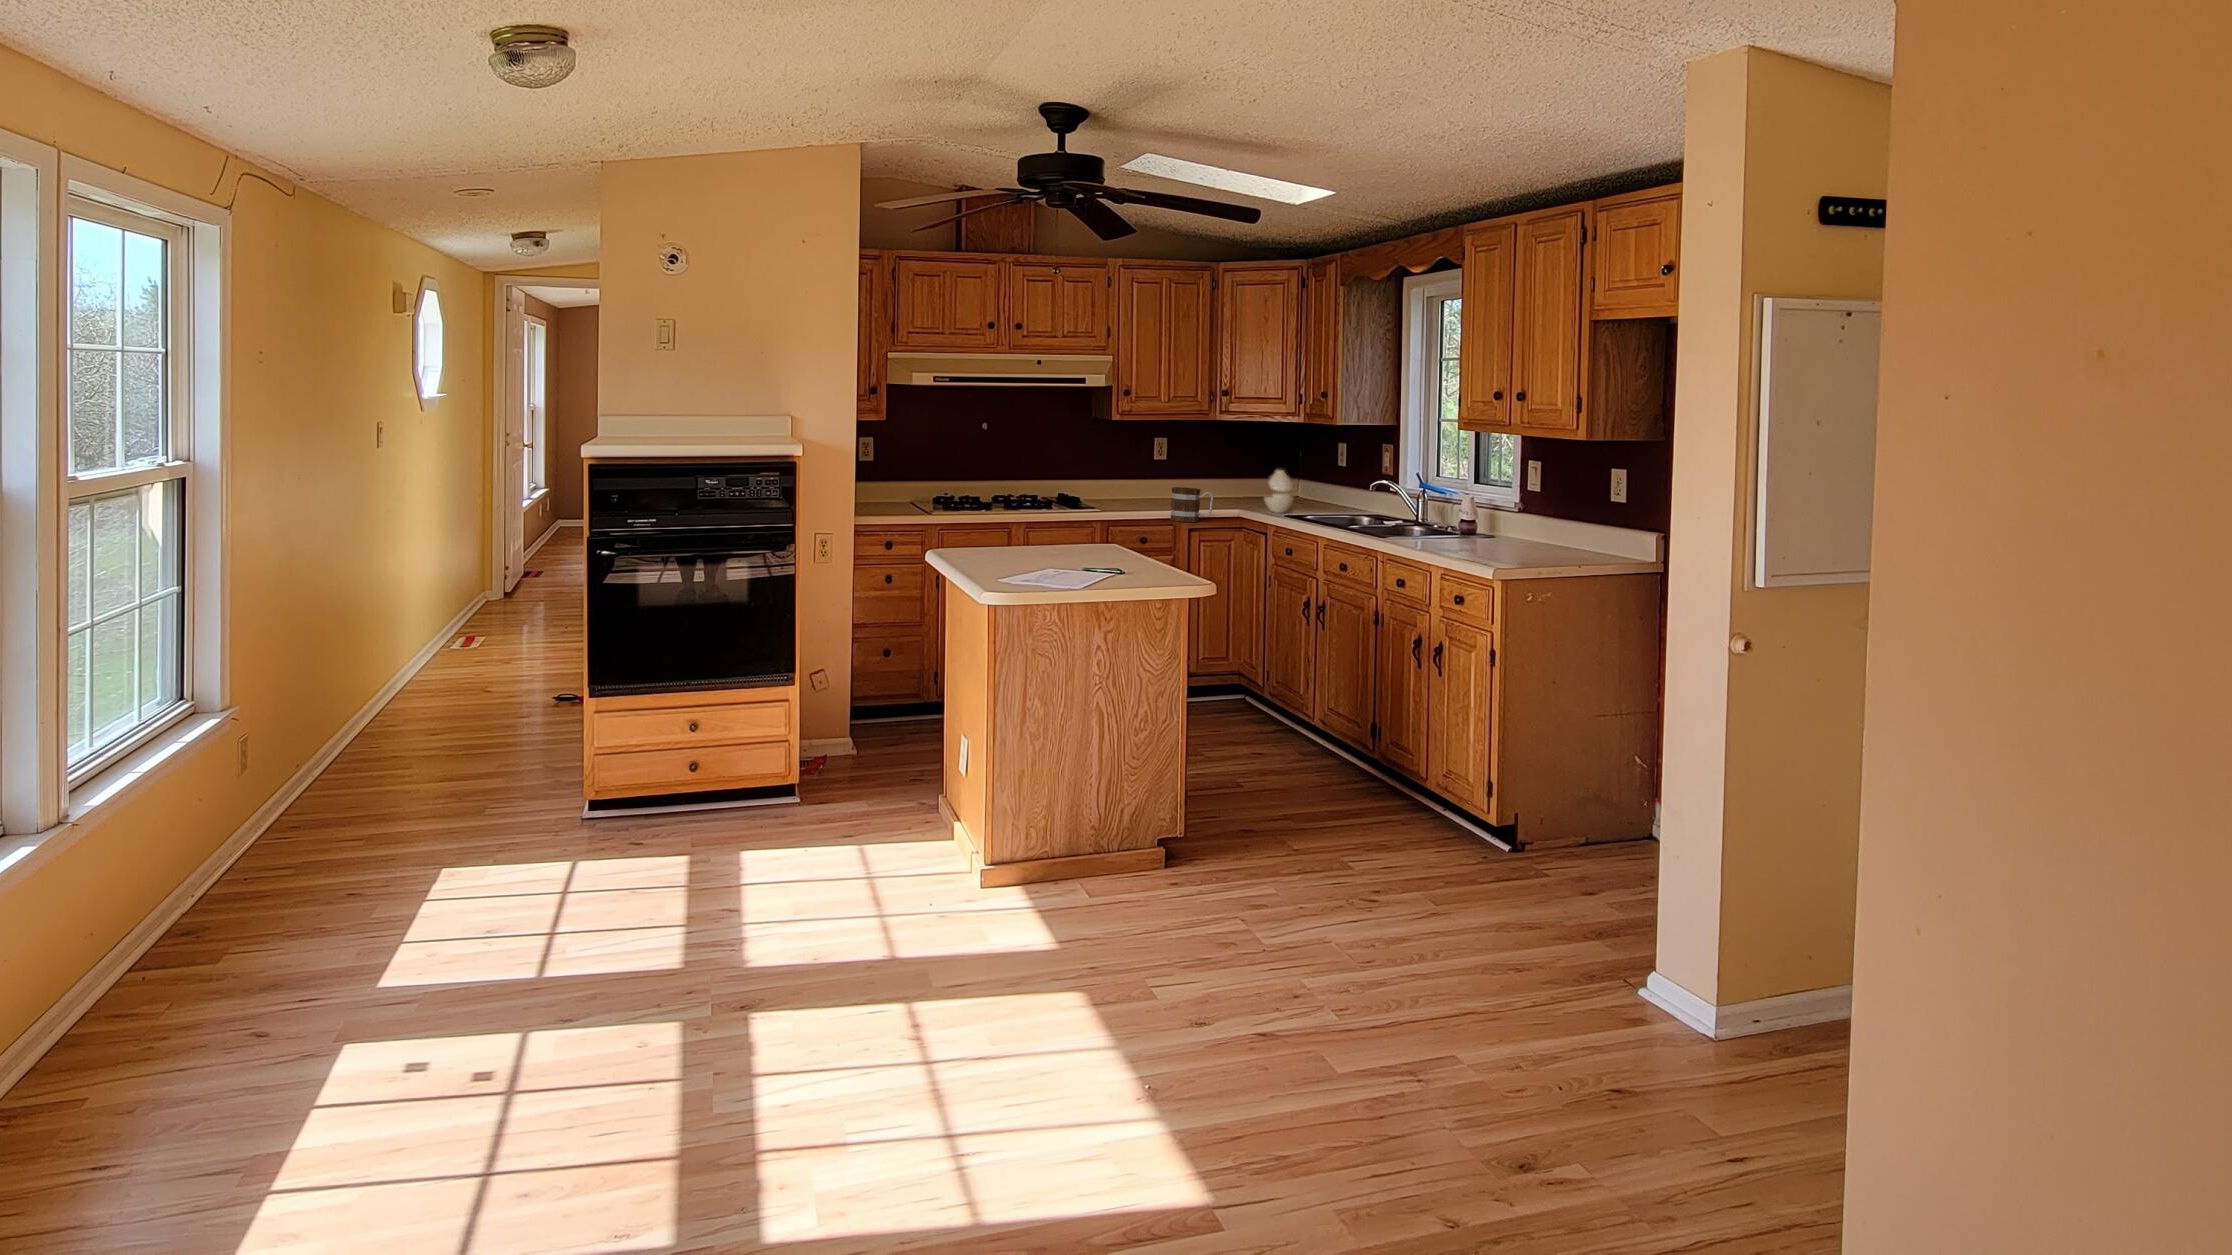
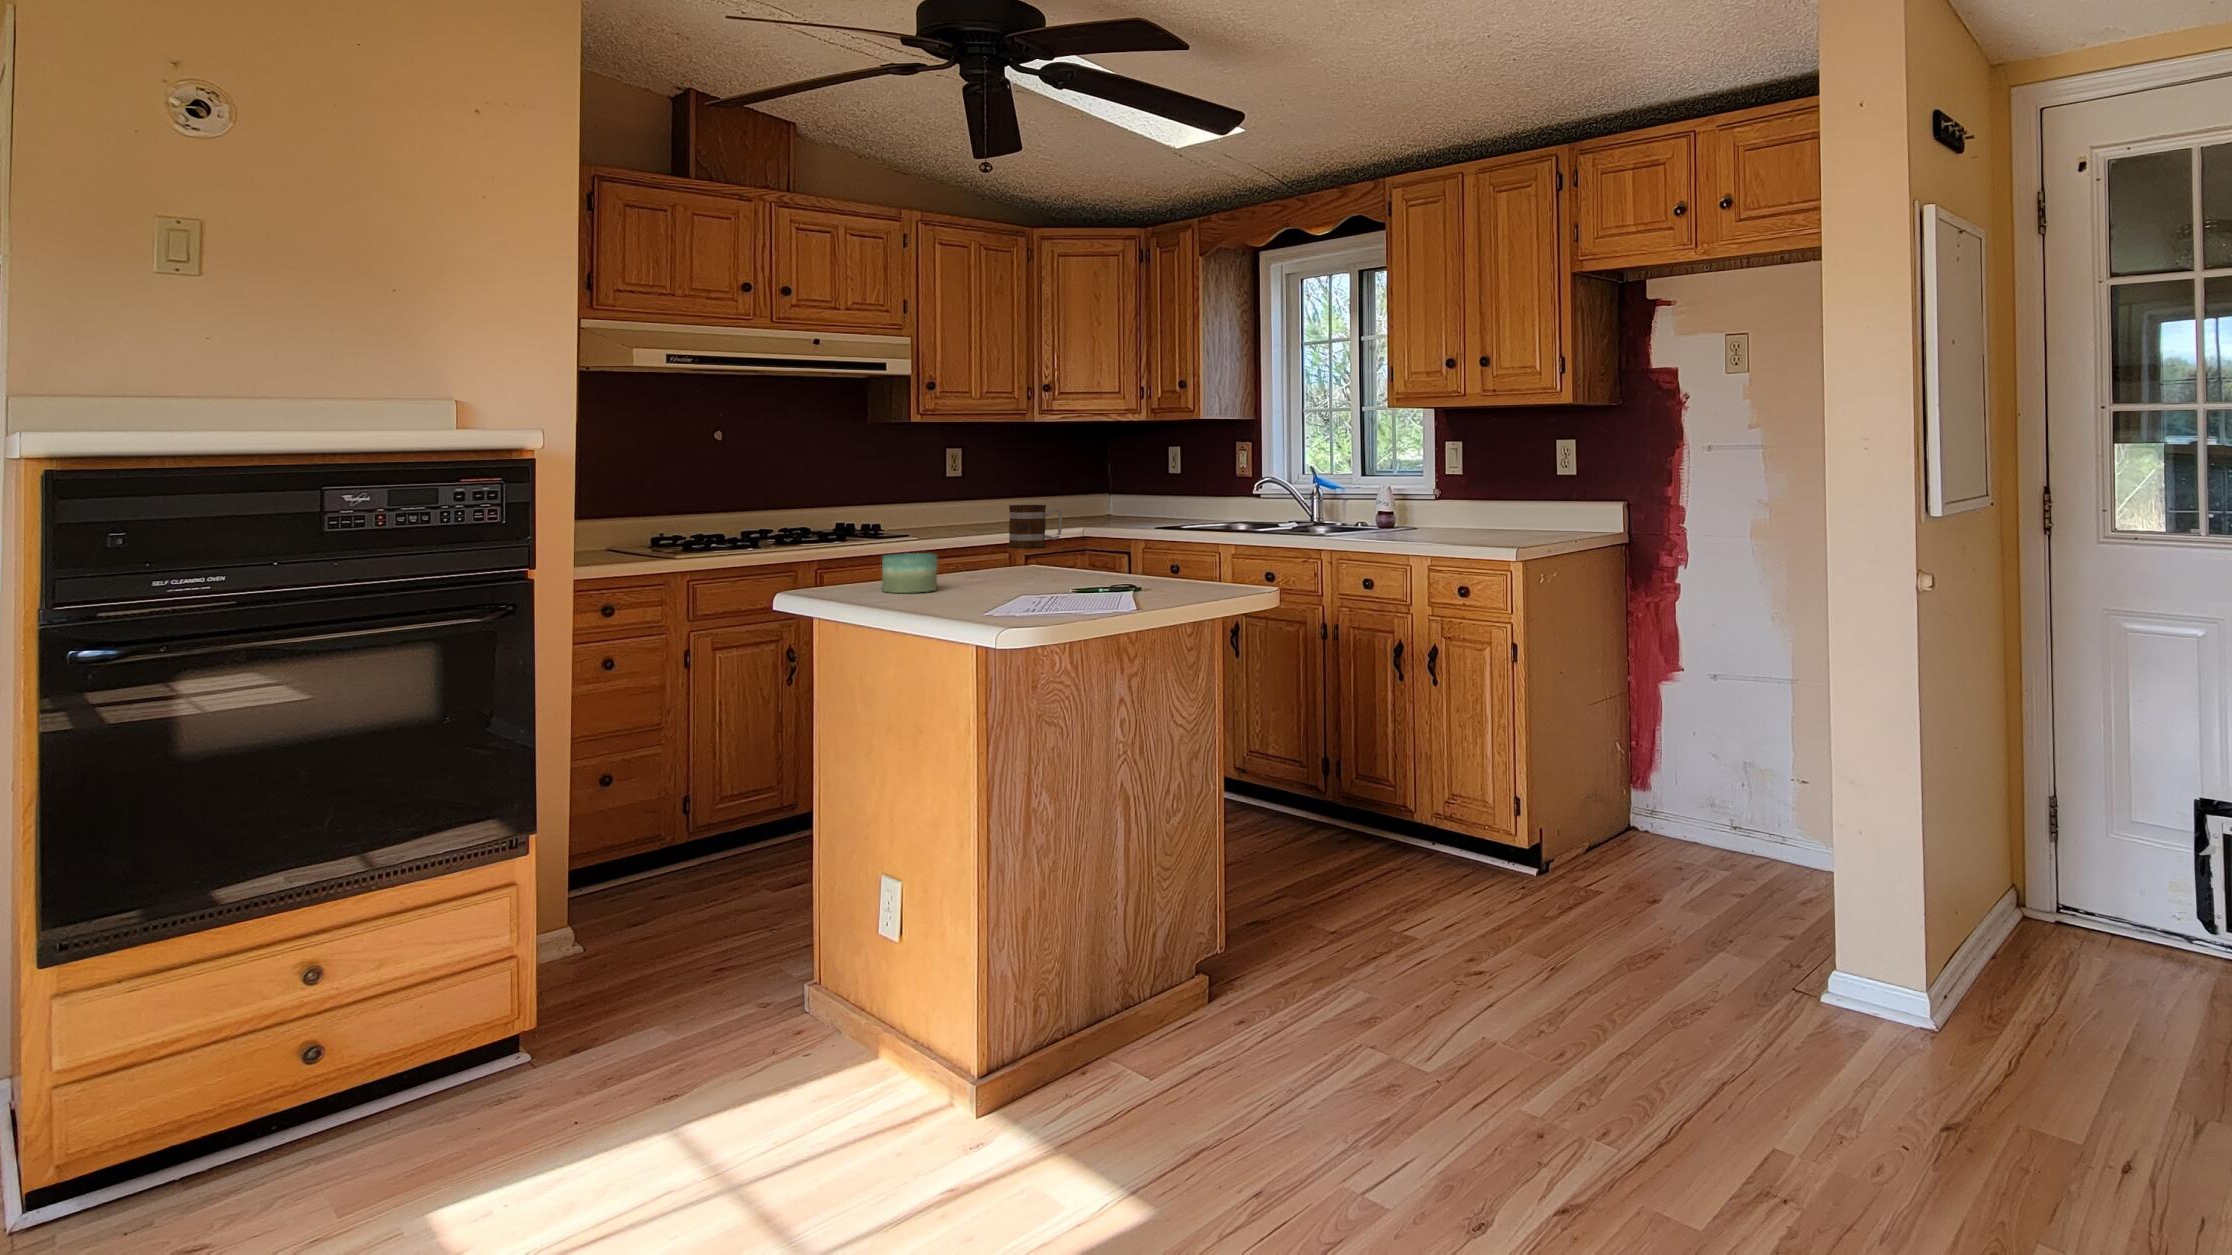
vase: present [1264,470,1294,513] -> none [1079,484,1116,535]
candle: none [986,528,1021,555] -> present [882,553,937,593]

